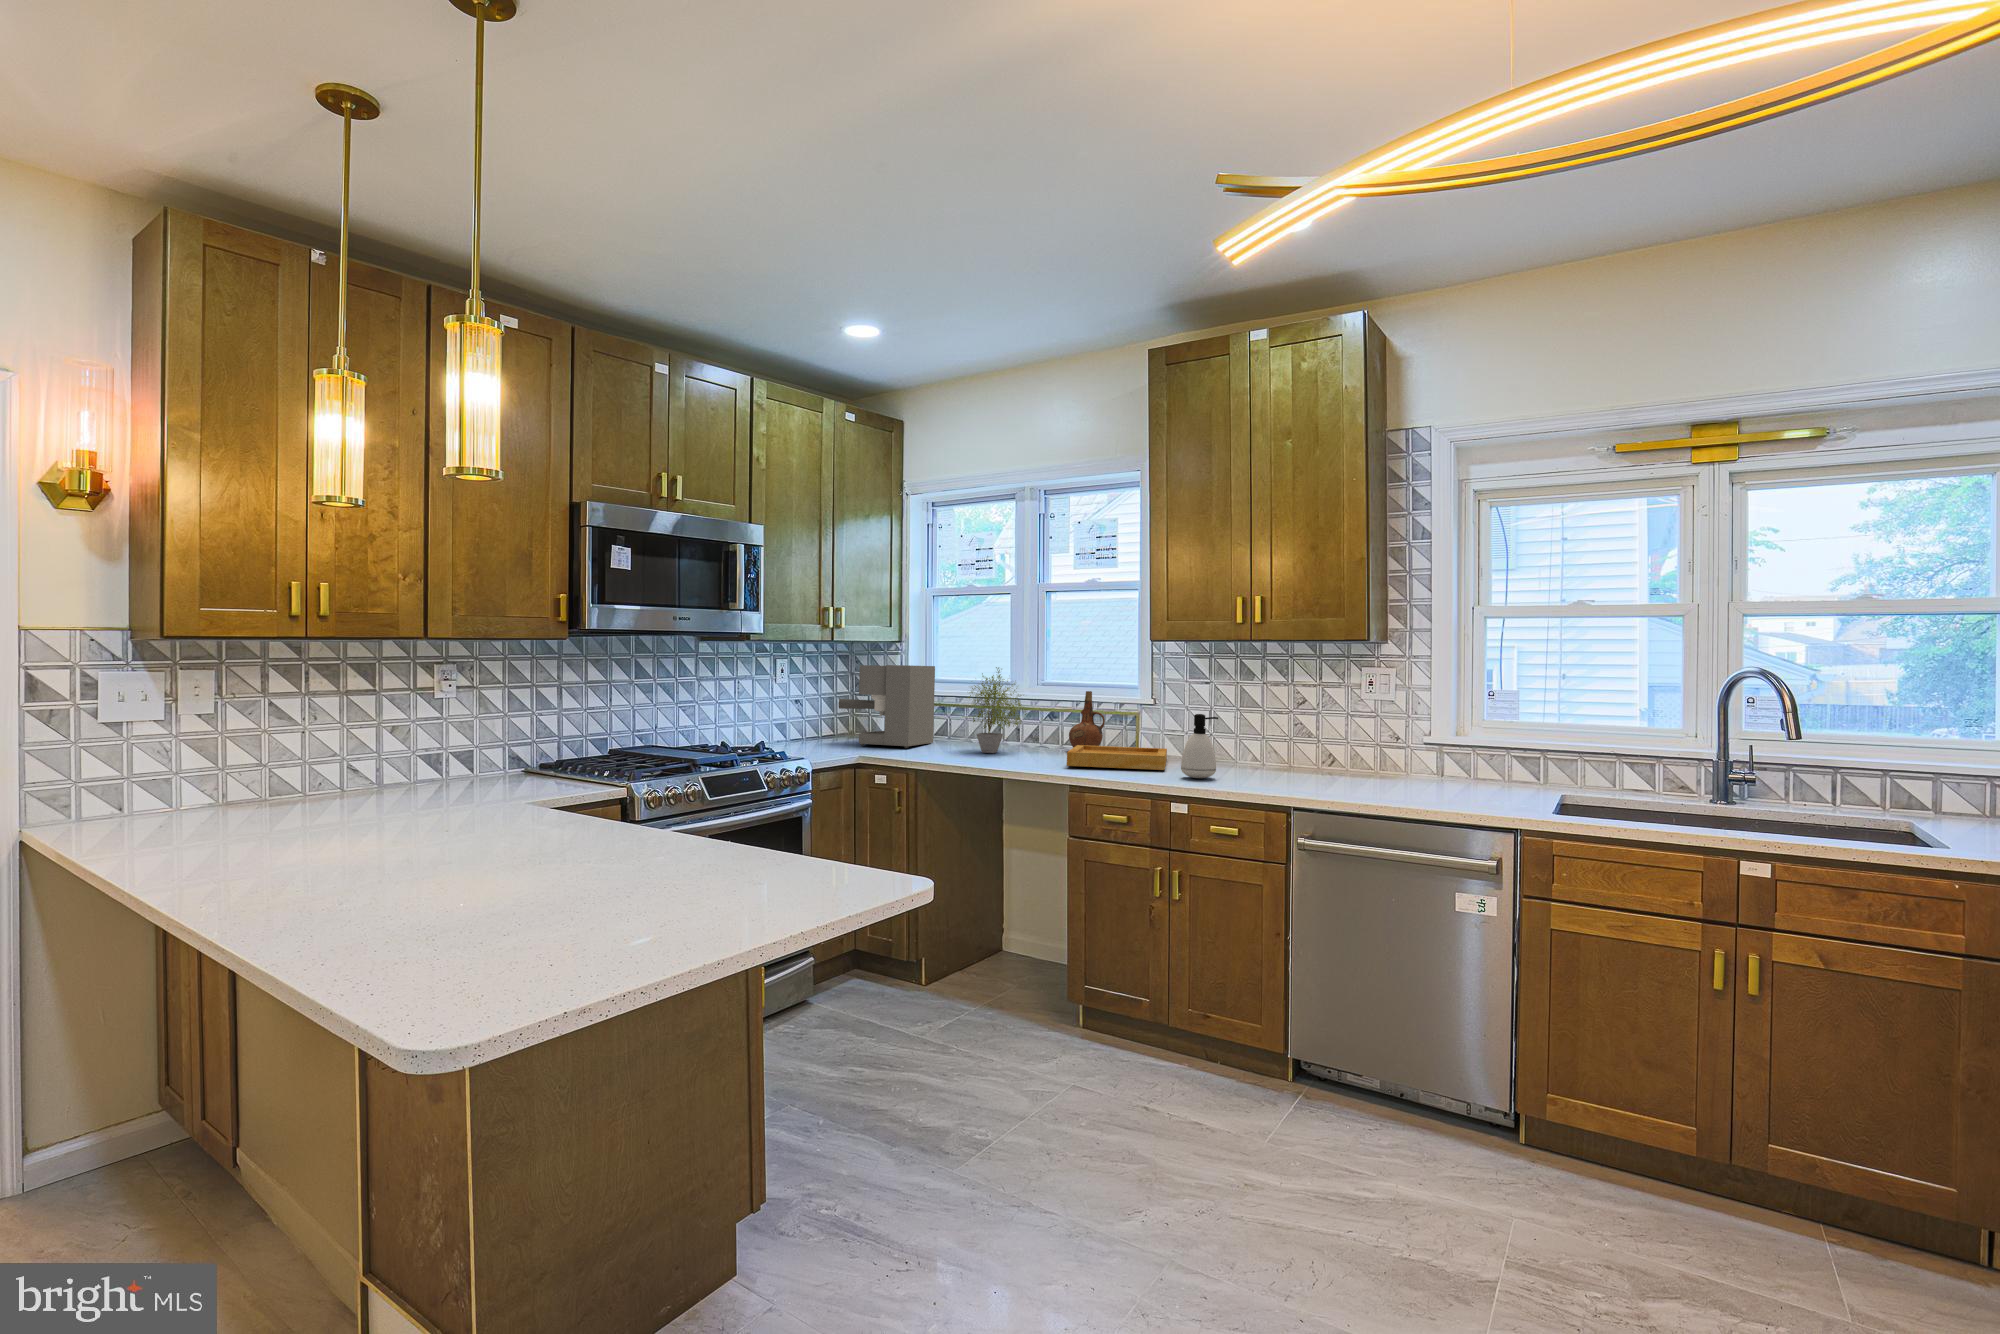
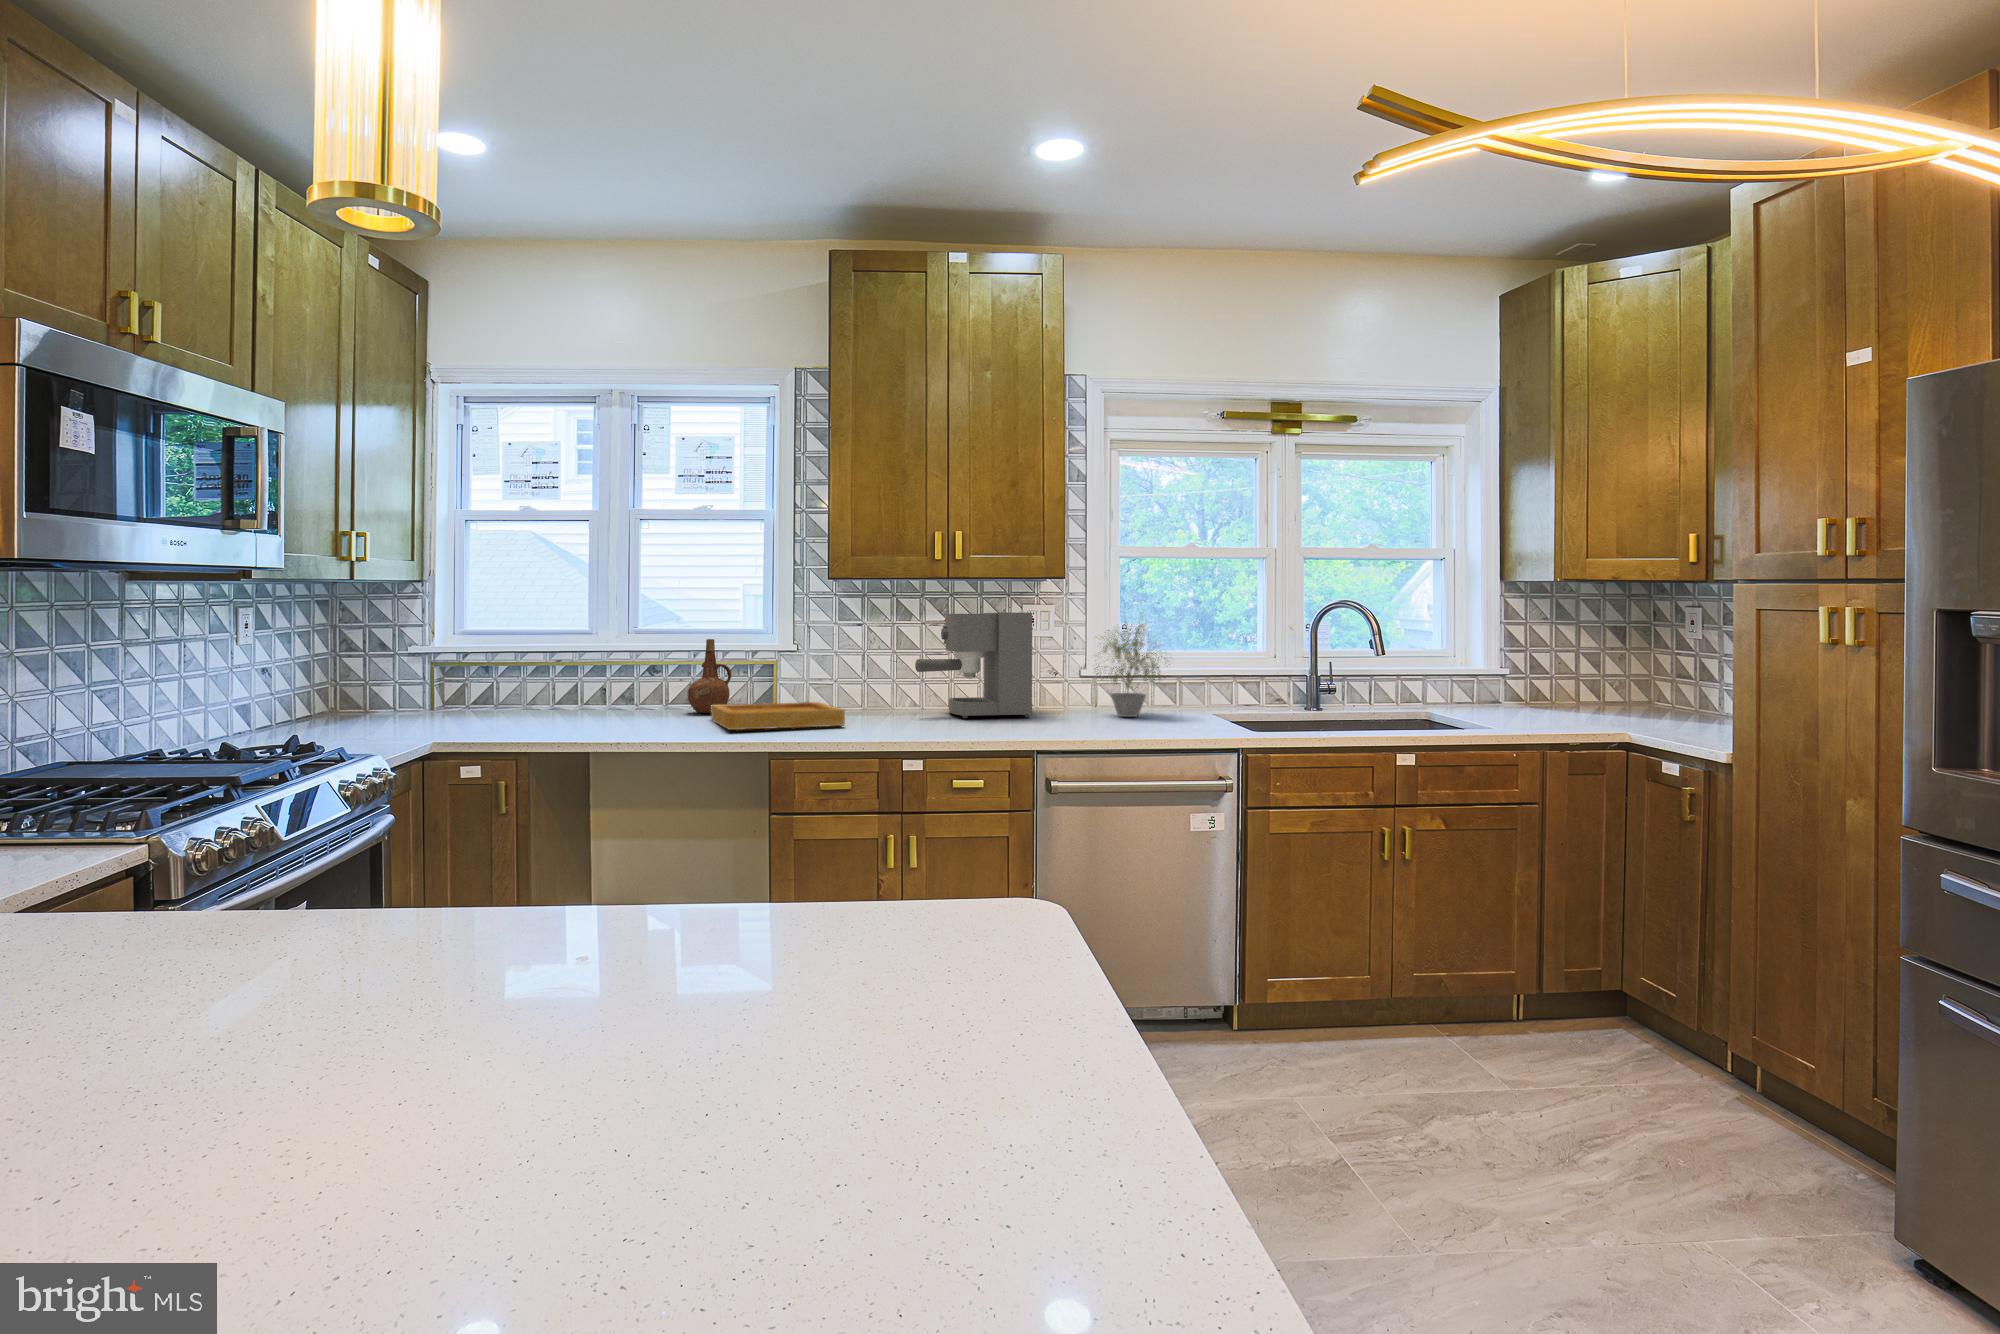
coffee maker: present [839,665,935,748] -> present [915,612,1032,718]
potted plant: present [968,667,1027,753] -> present [1096,613,1170,717]
soap dispenser: present [1181,714,1218,778] -> none [875,658,914,732]

